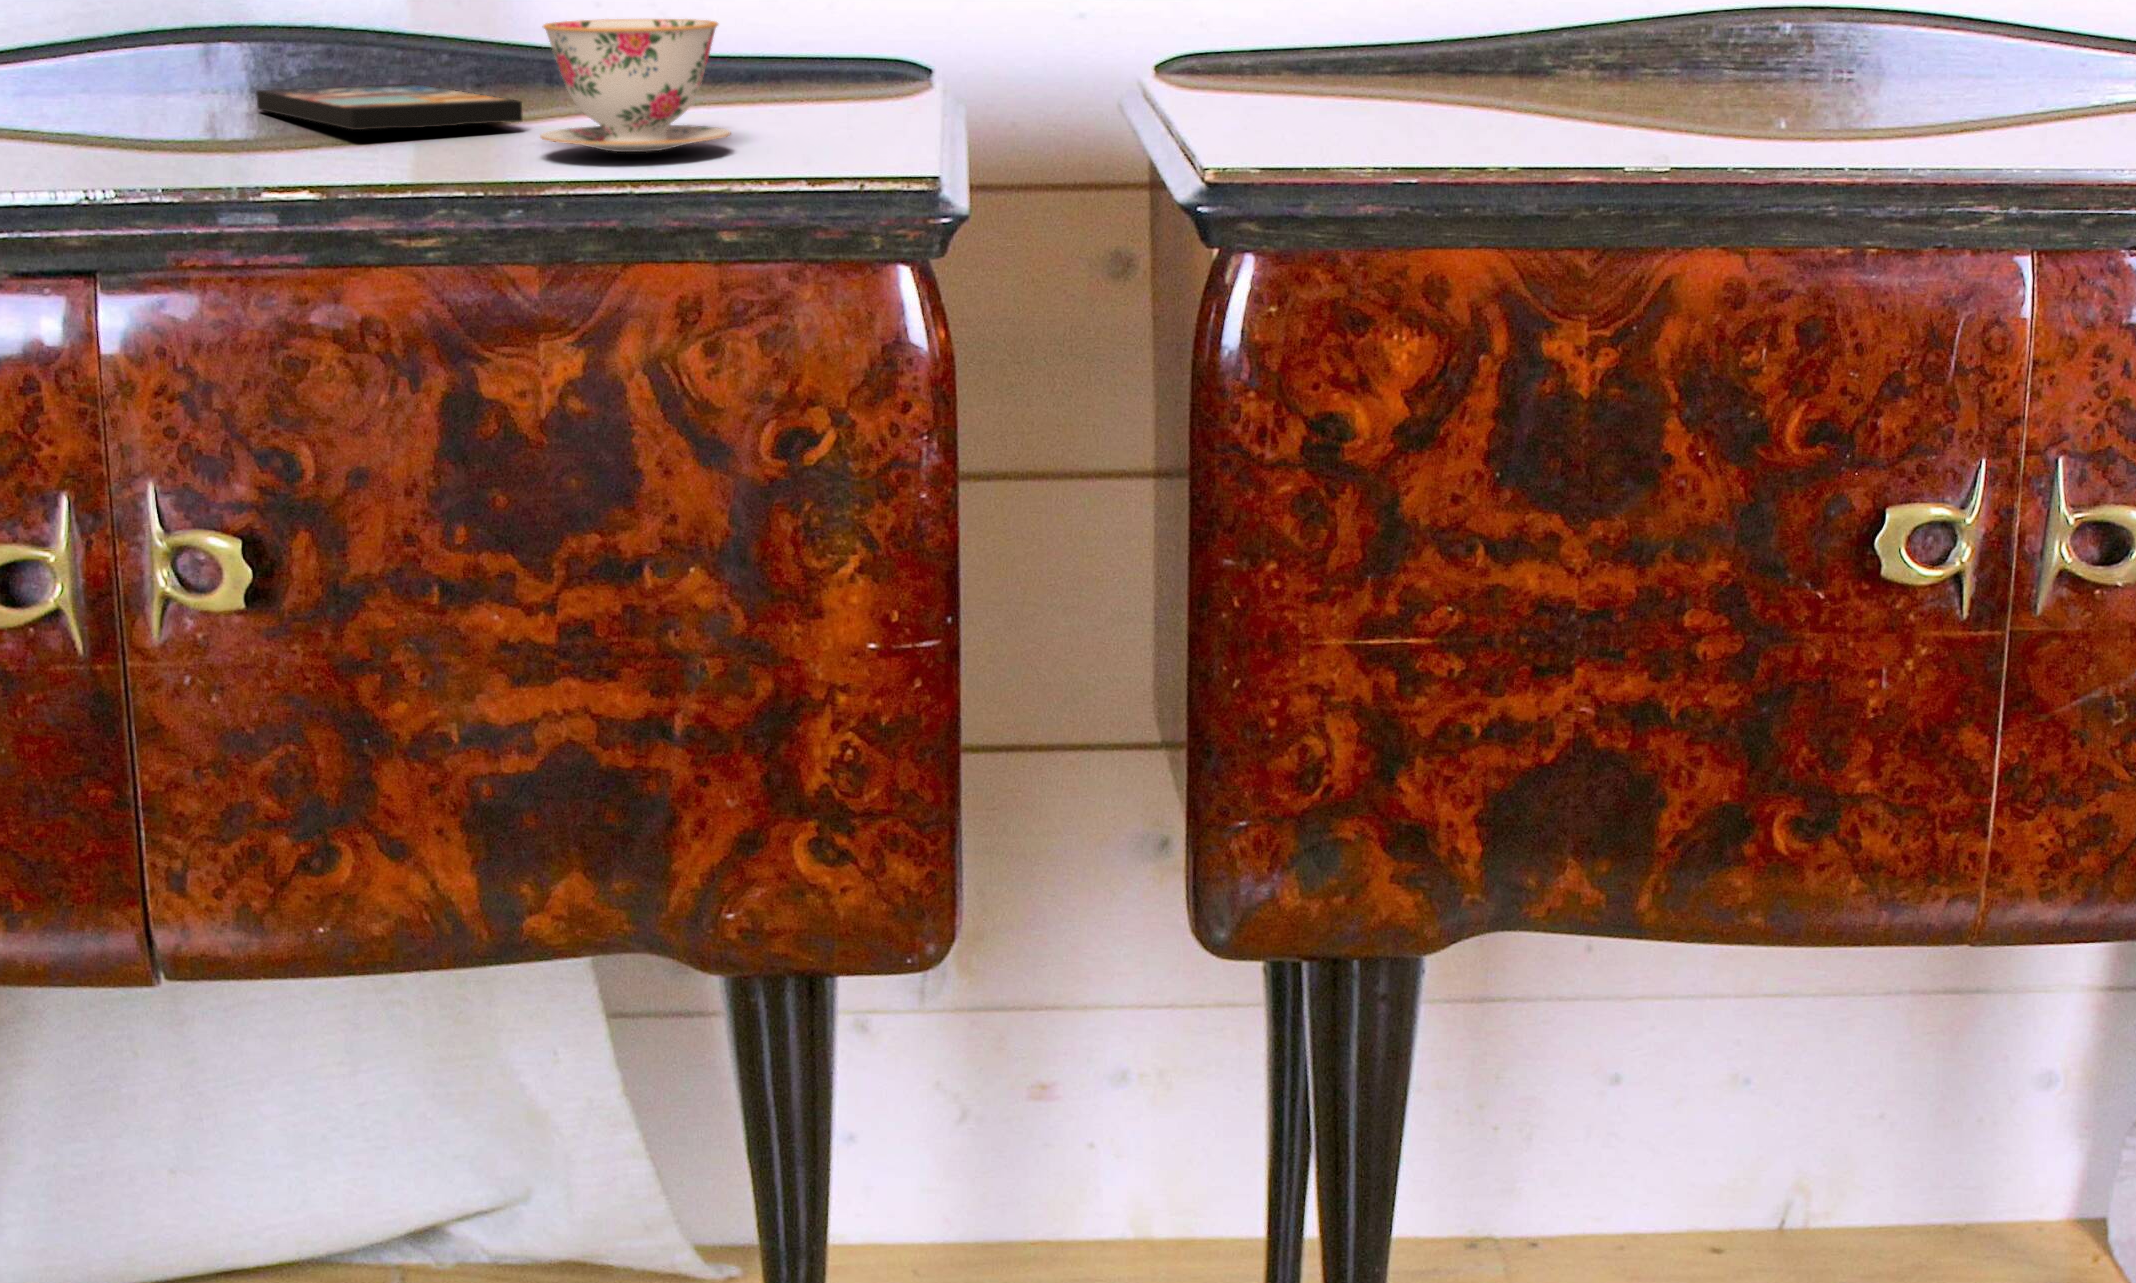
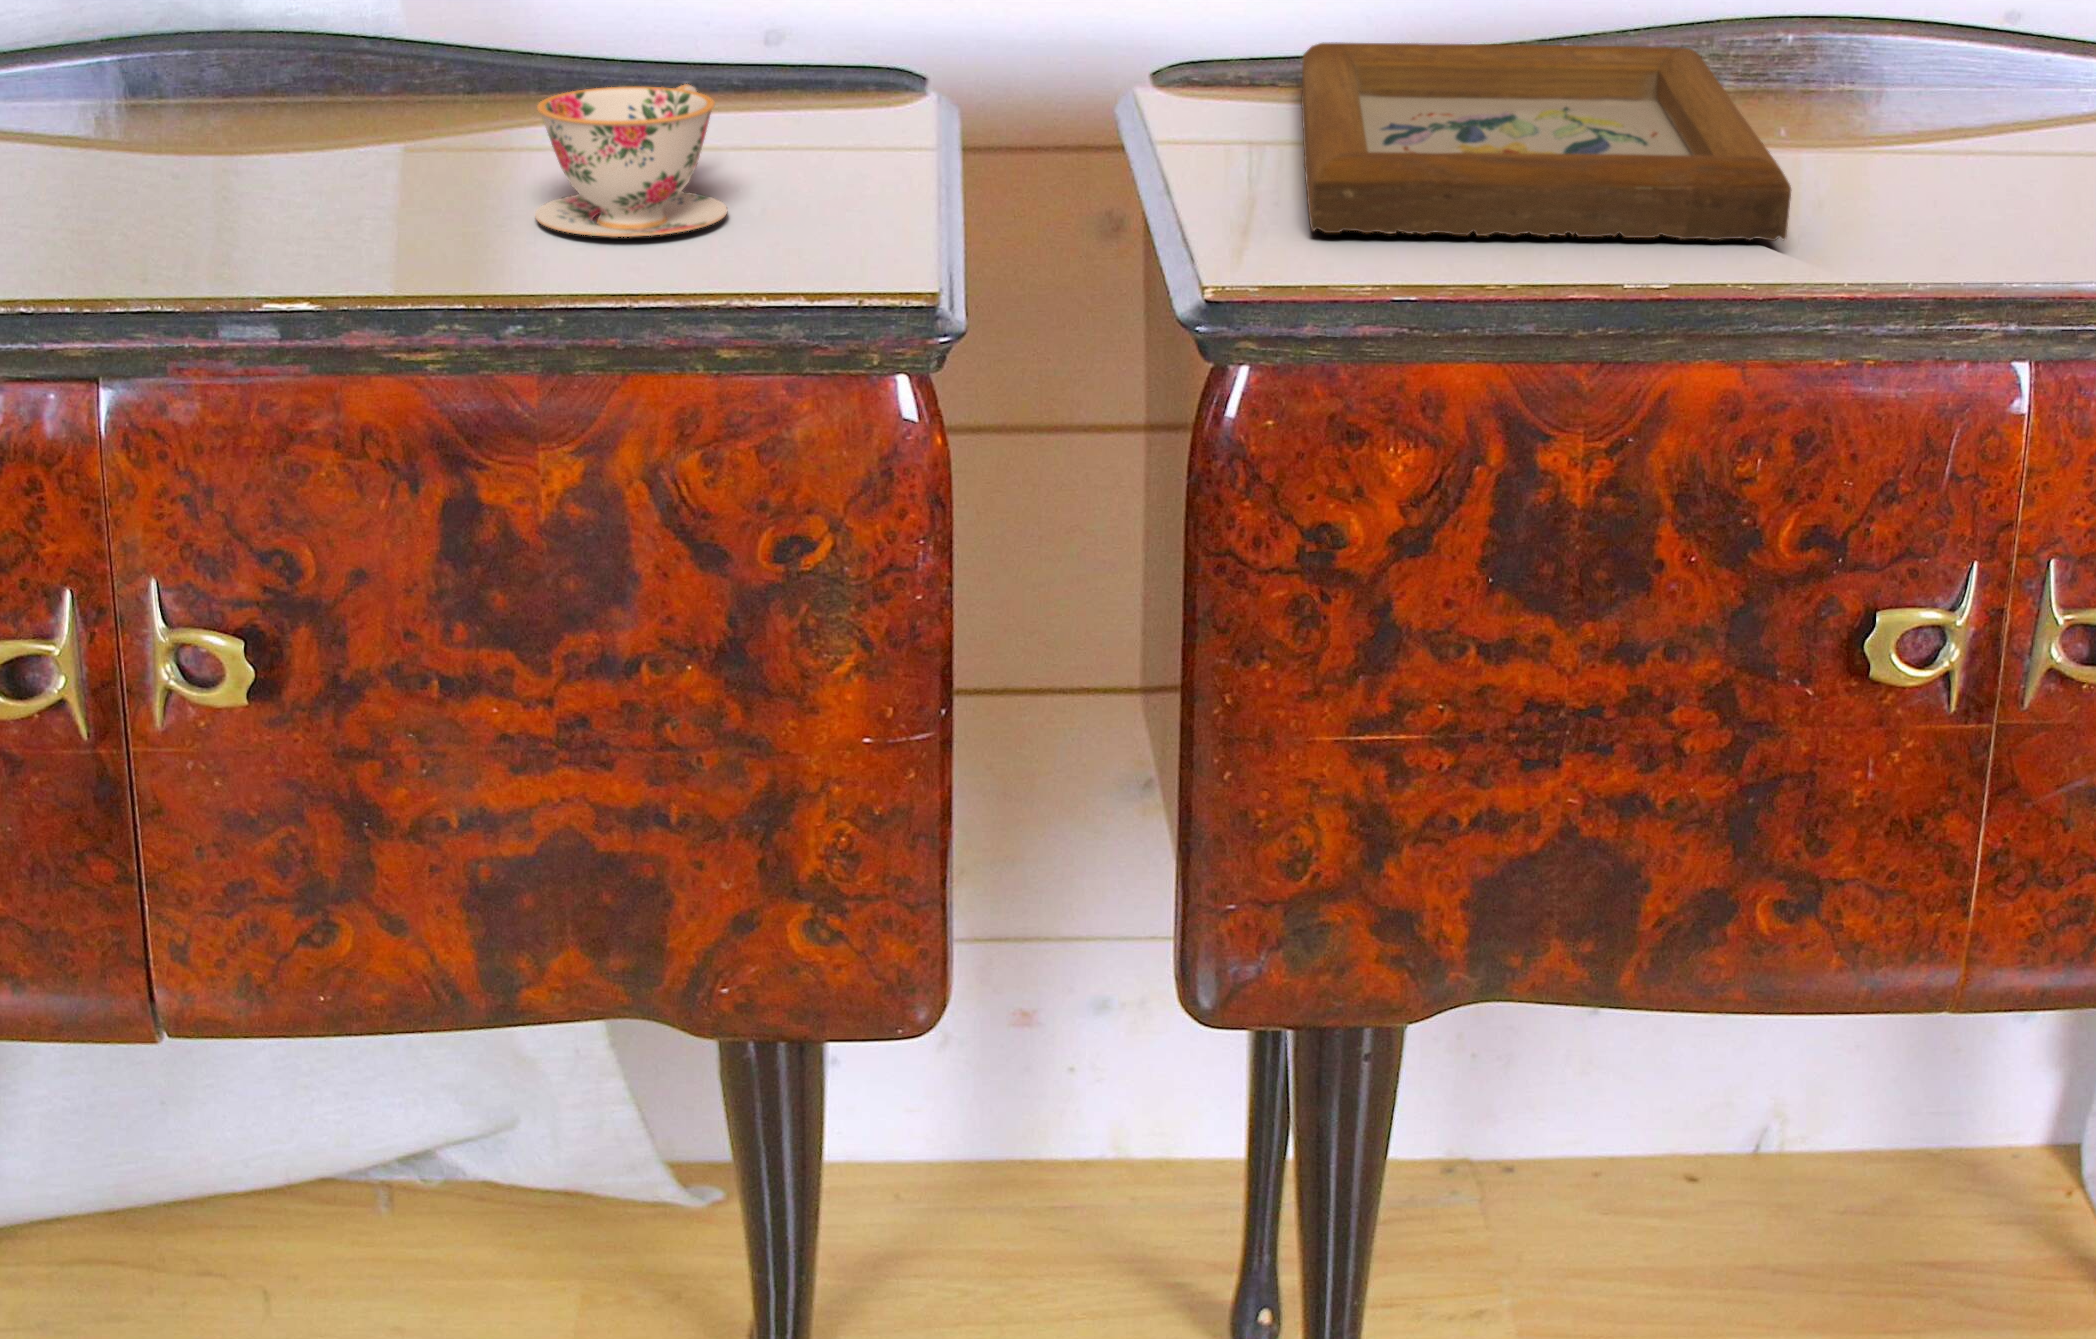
picture frame: none [1298,25,1787,142] -> present [1302,42,1791,241]
smartphone: present [256,84,523,130] -> none [241,93,515,189]

